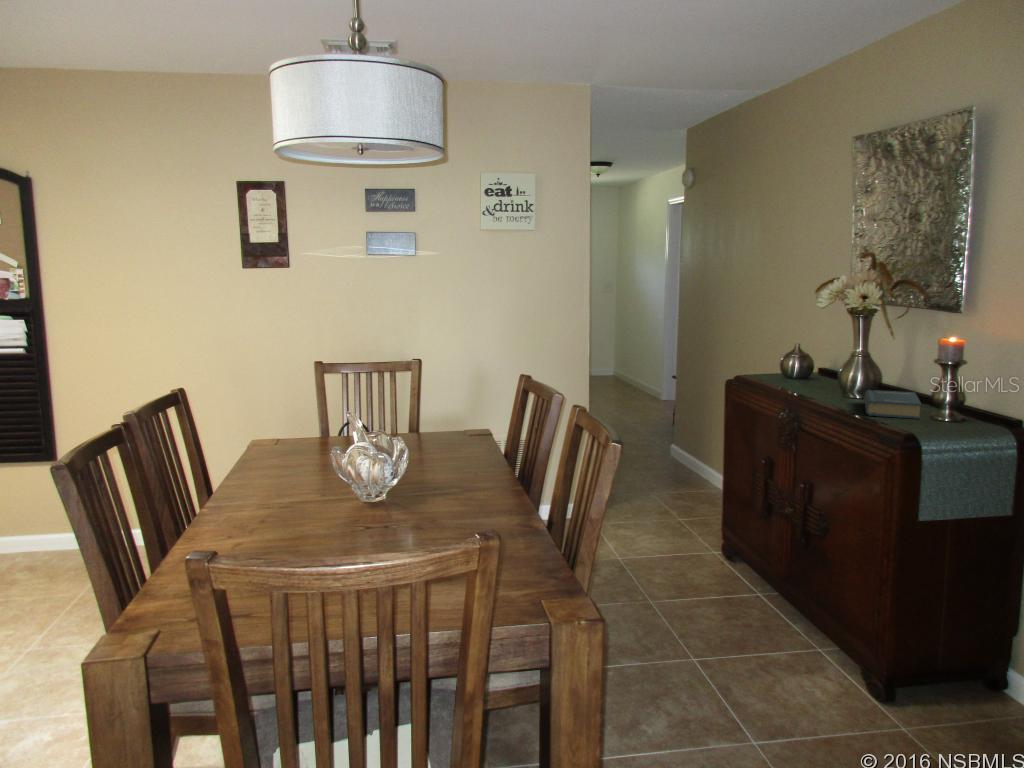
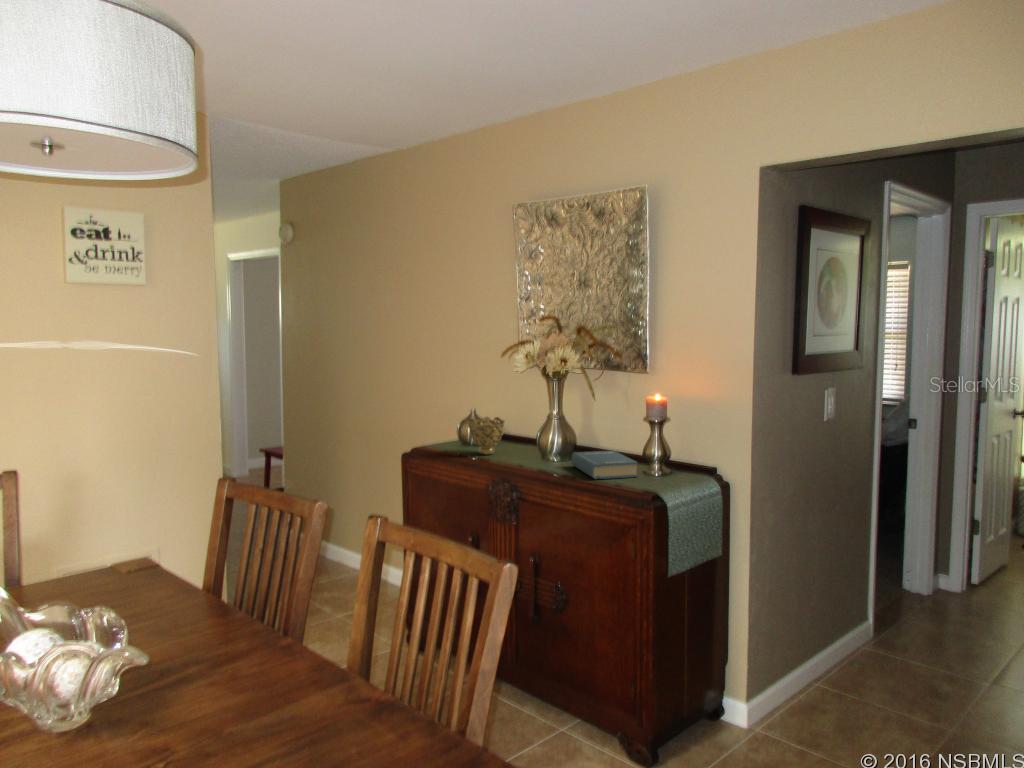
decorative bowl: none [778,351,817,386] -> present [468,417,504,455]

